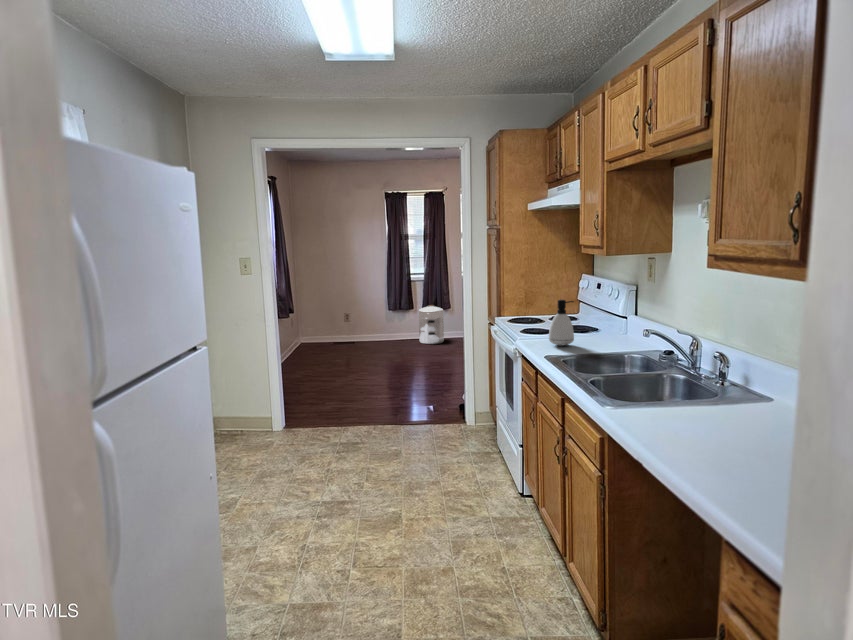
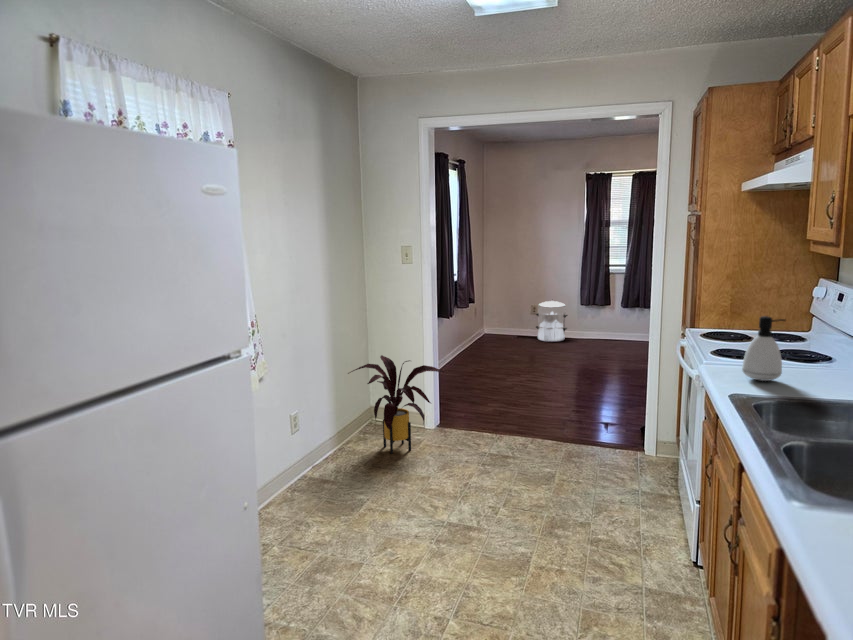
waste bin: present [419,305,444,344] -> present [536,300,568,342]
house plant: none [196,364,295,457] -> present [348,355,444,454]

